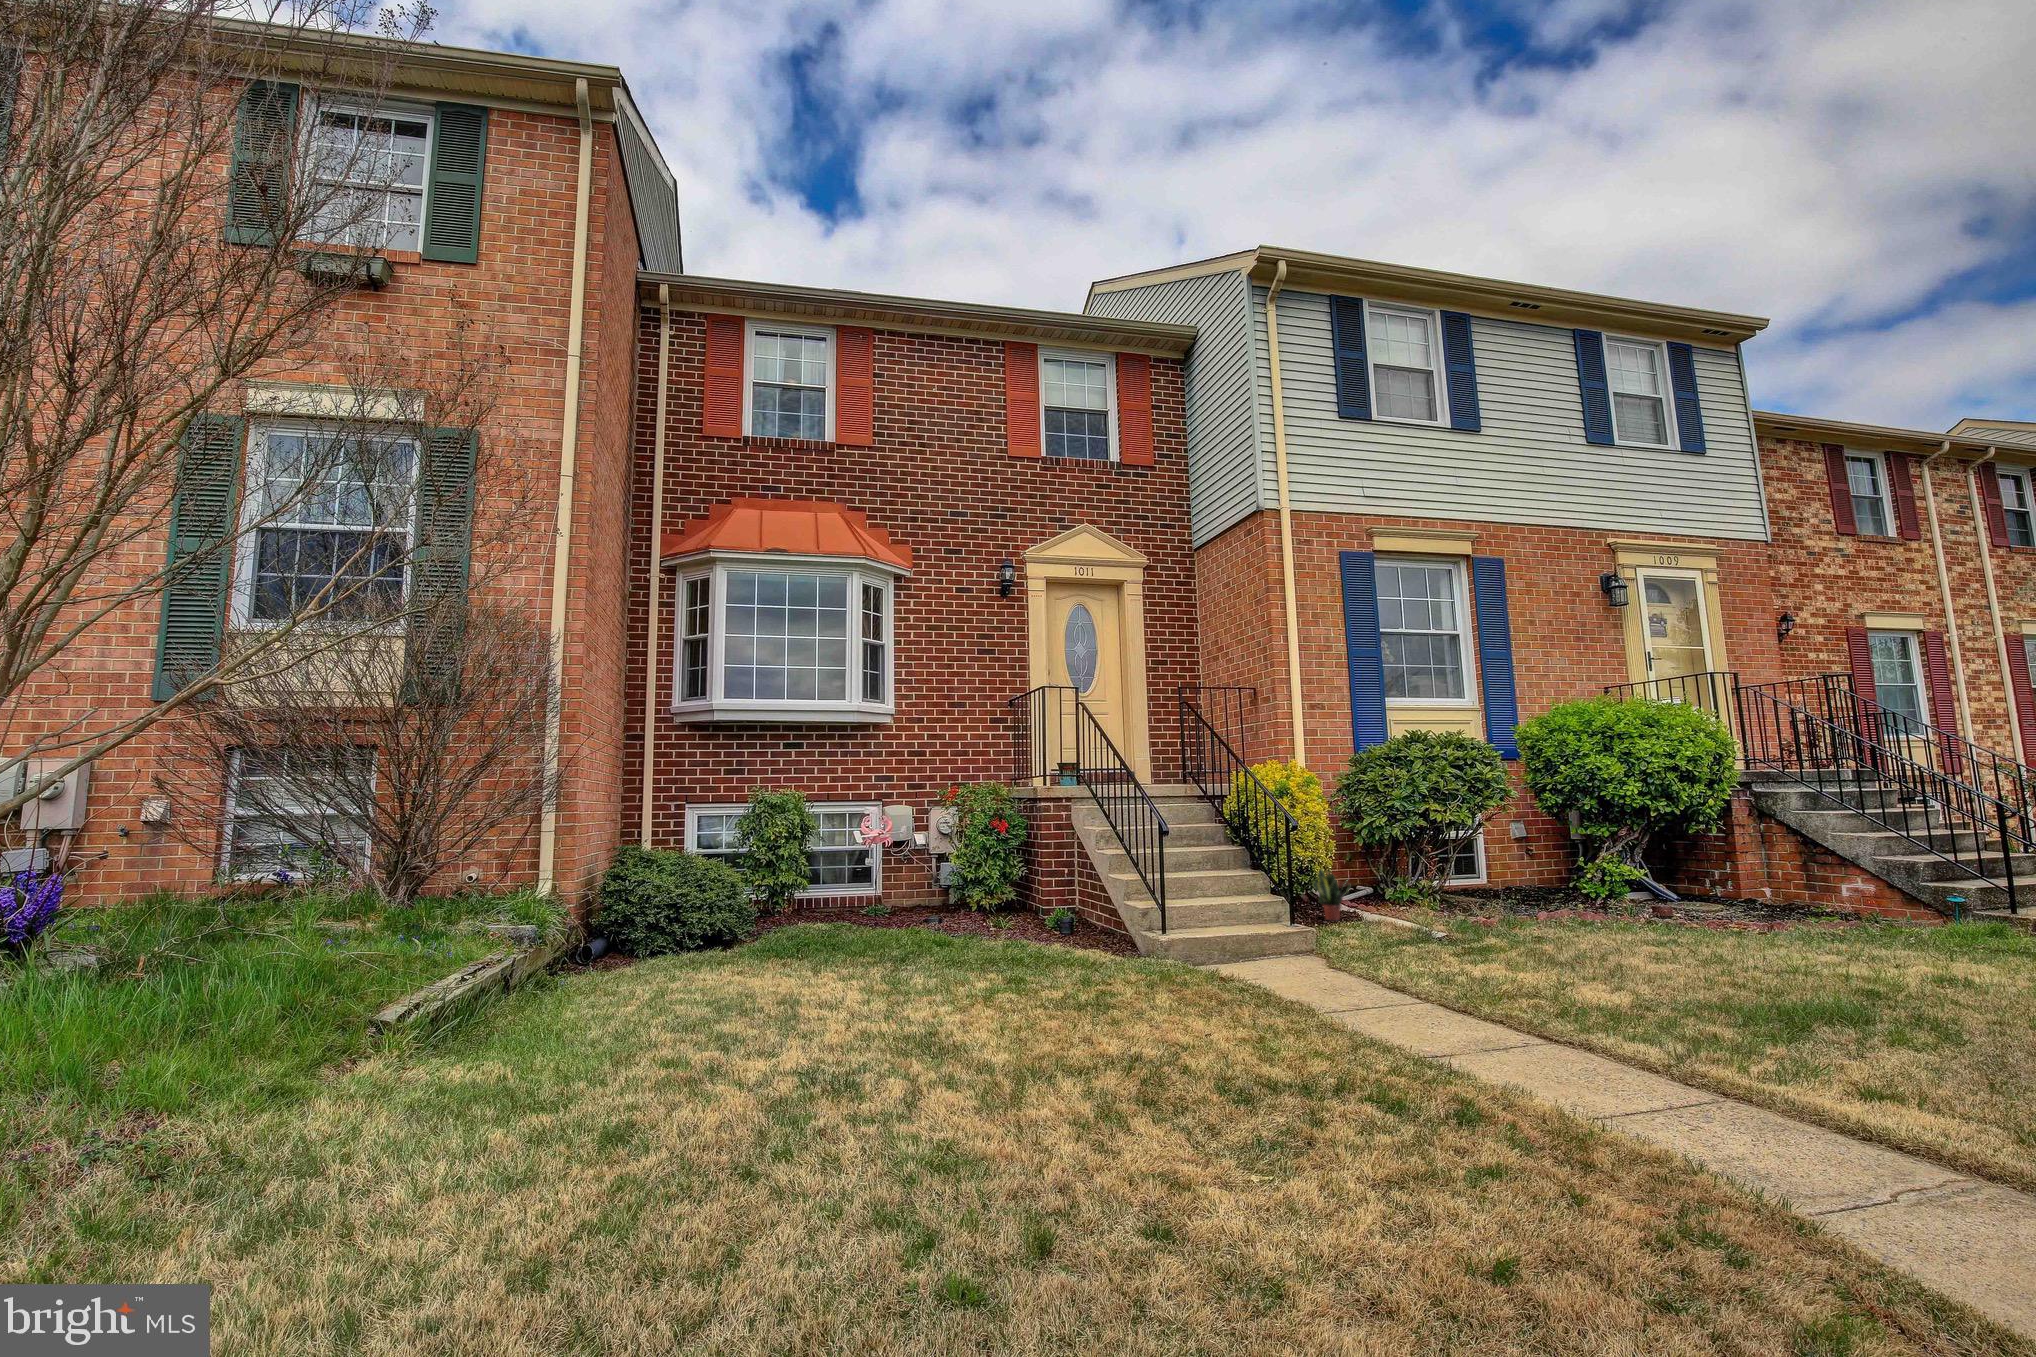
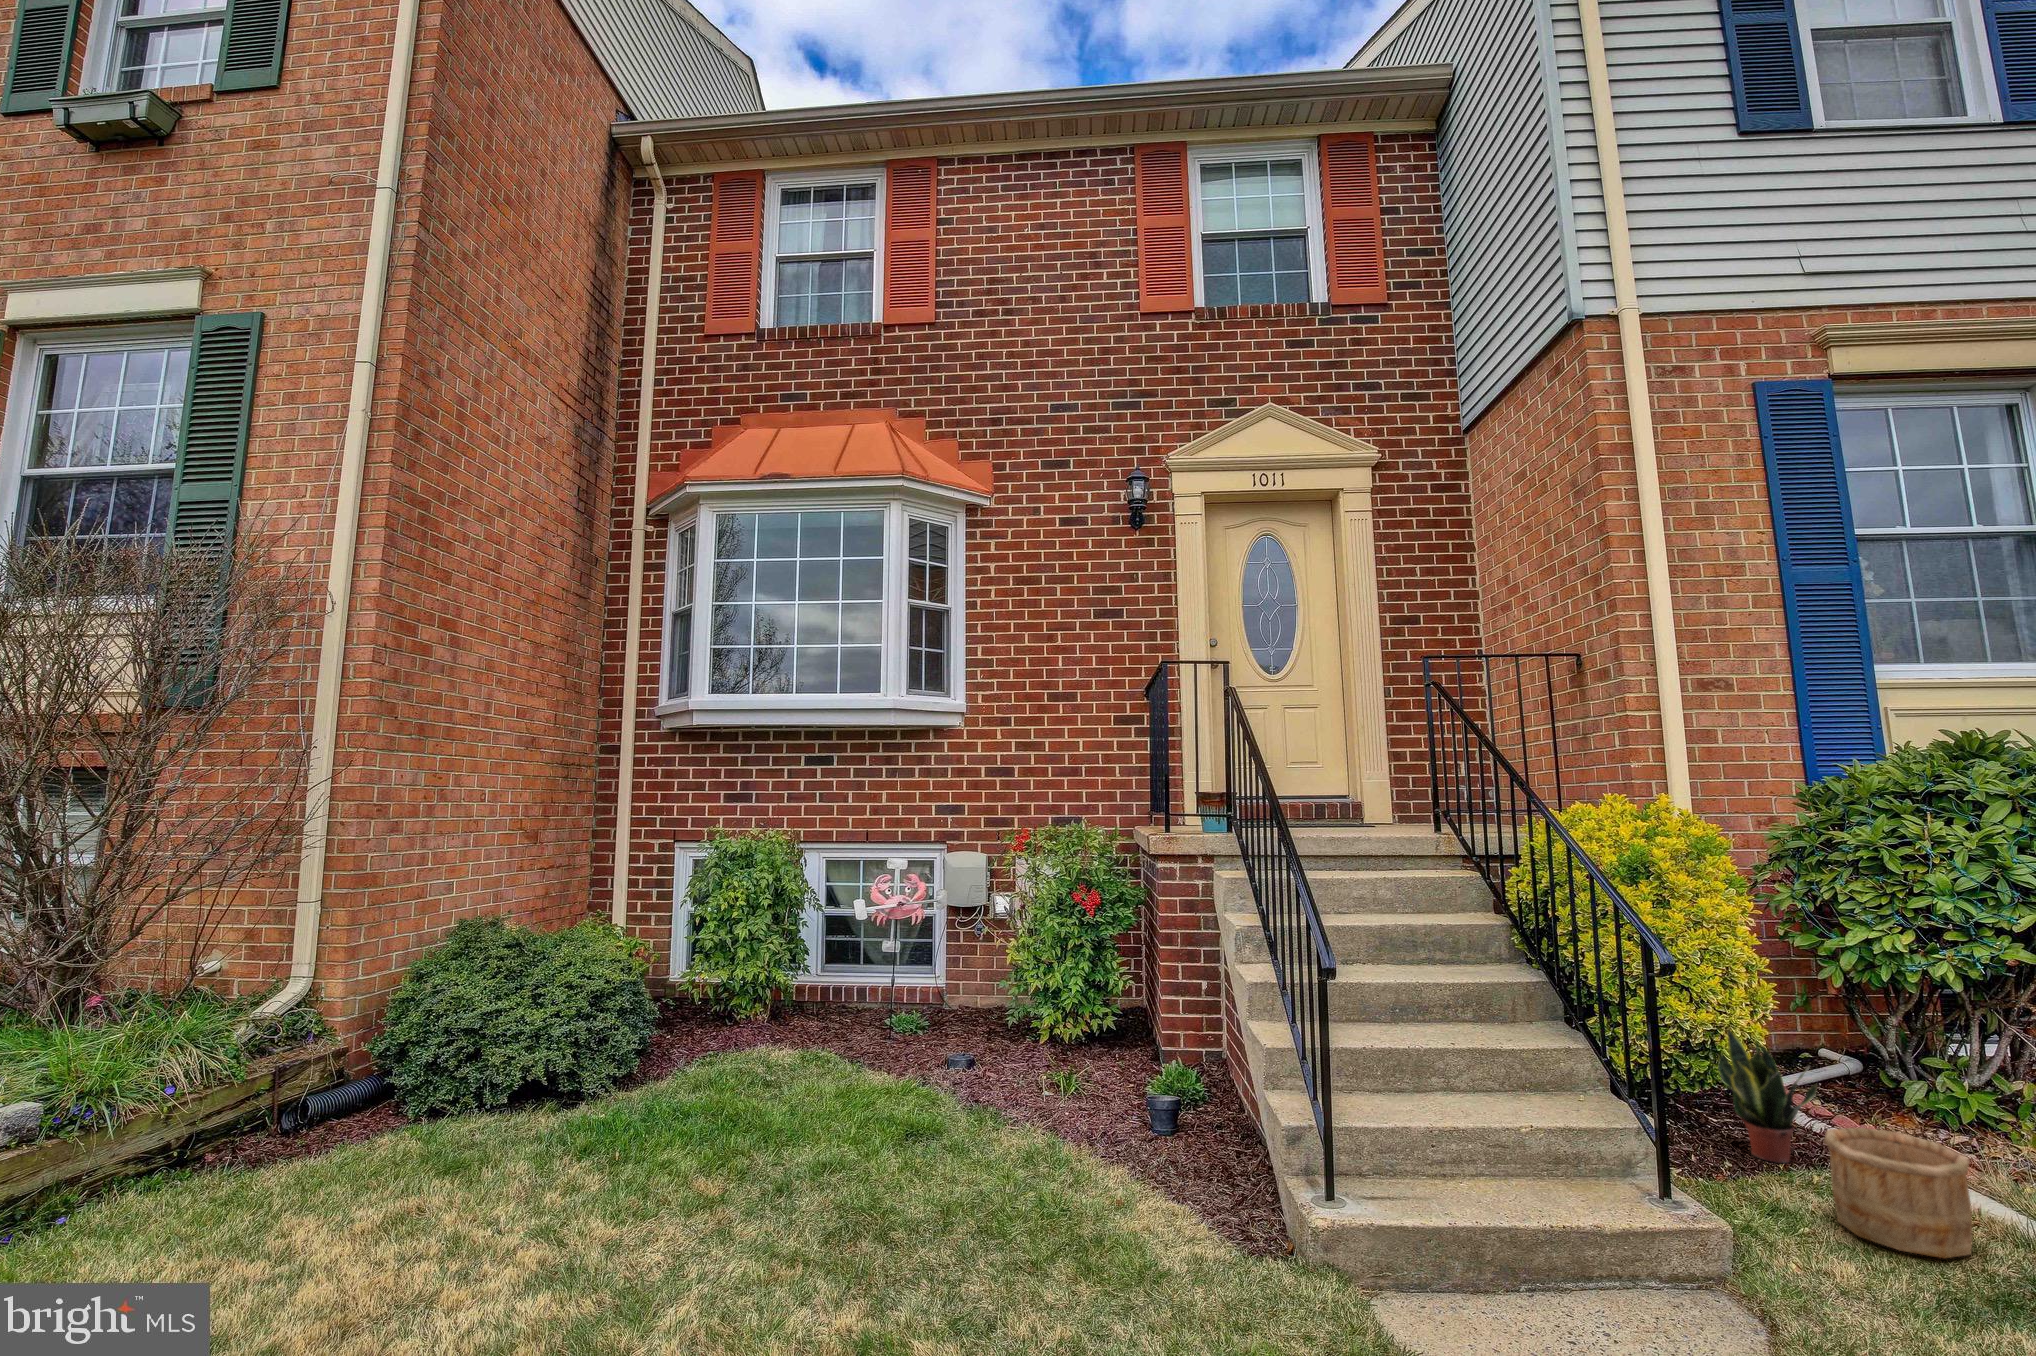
wooden bucket: none [1350,893,1398,934] -> present [1824,1128,1972,1258]

